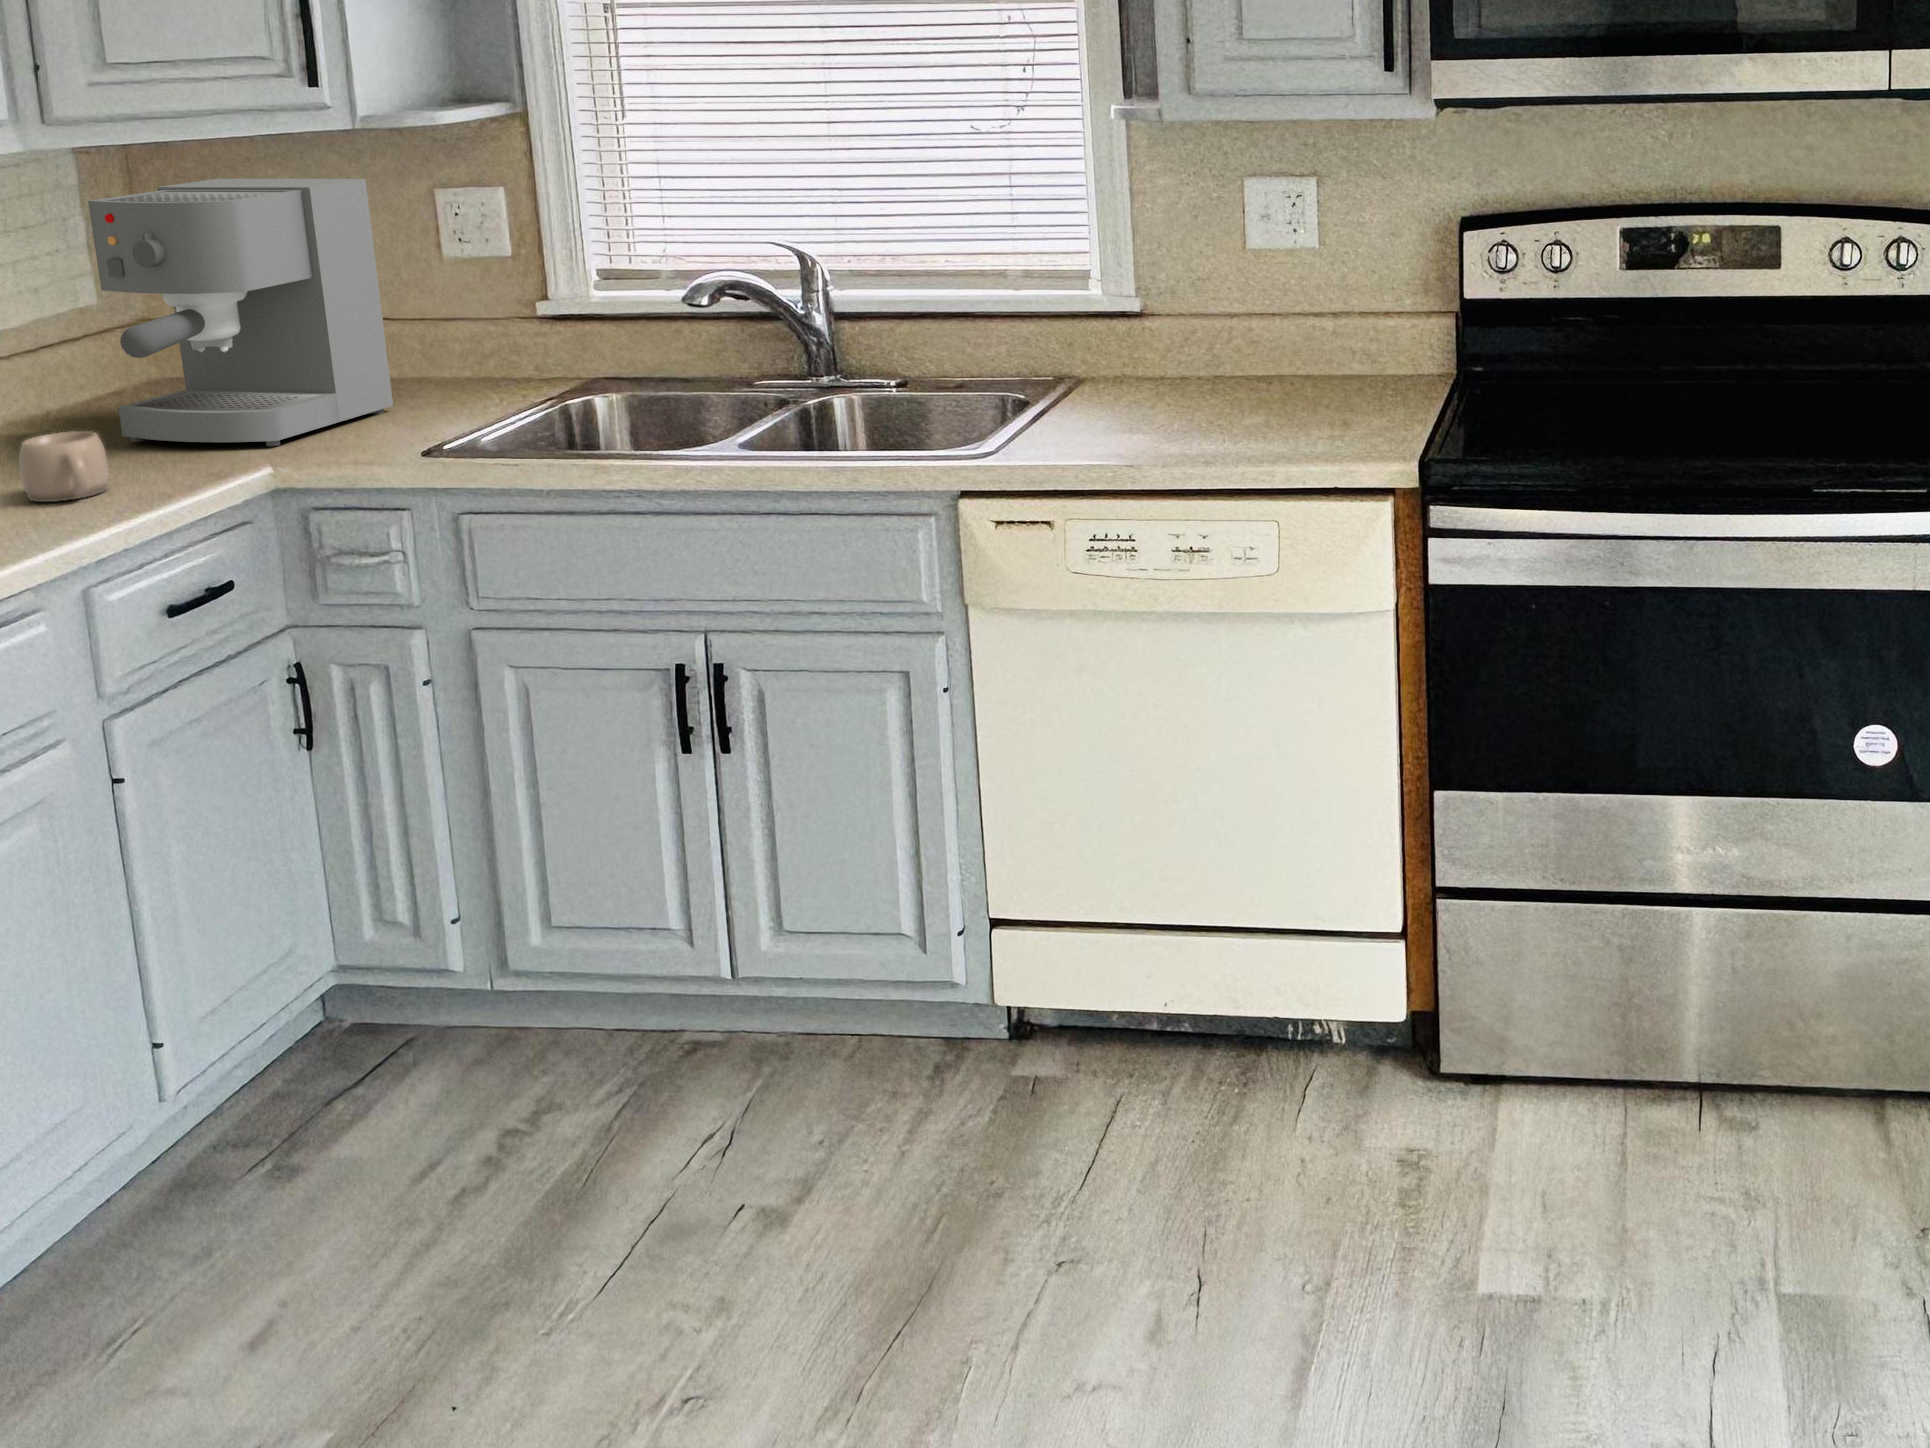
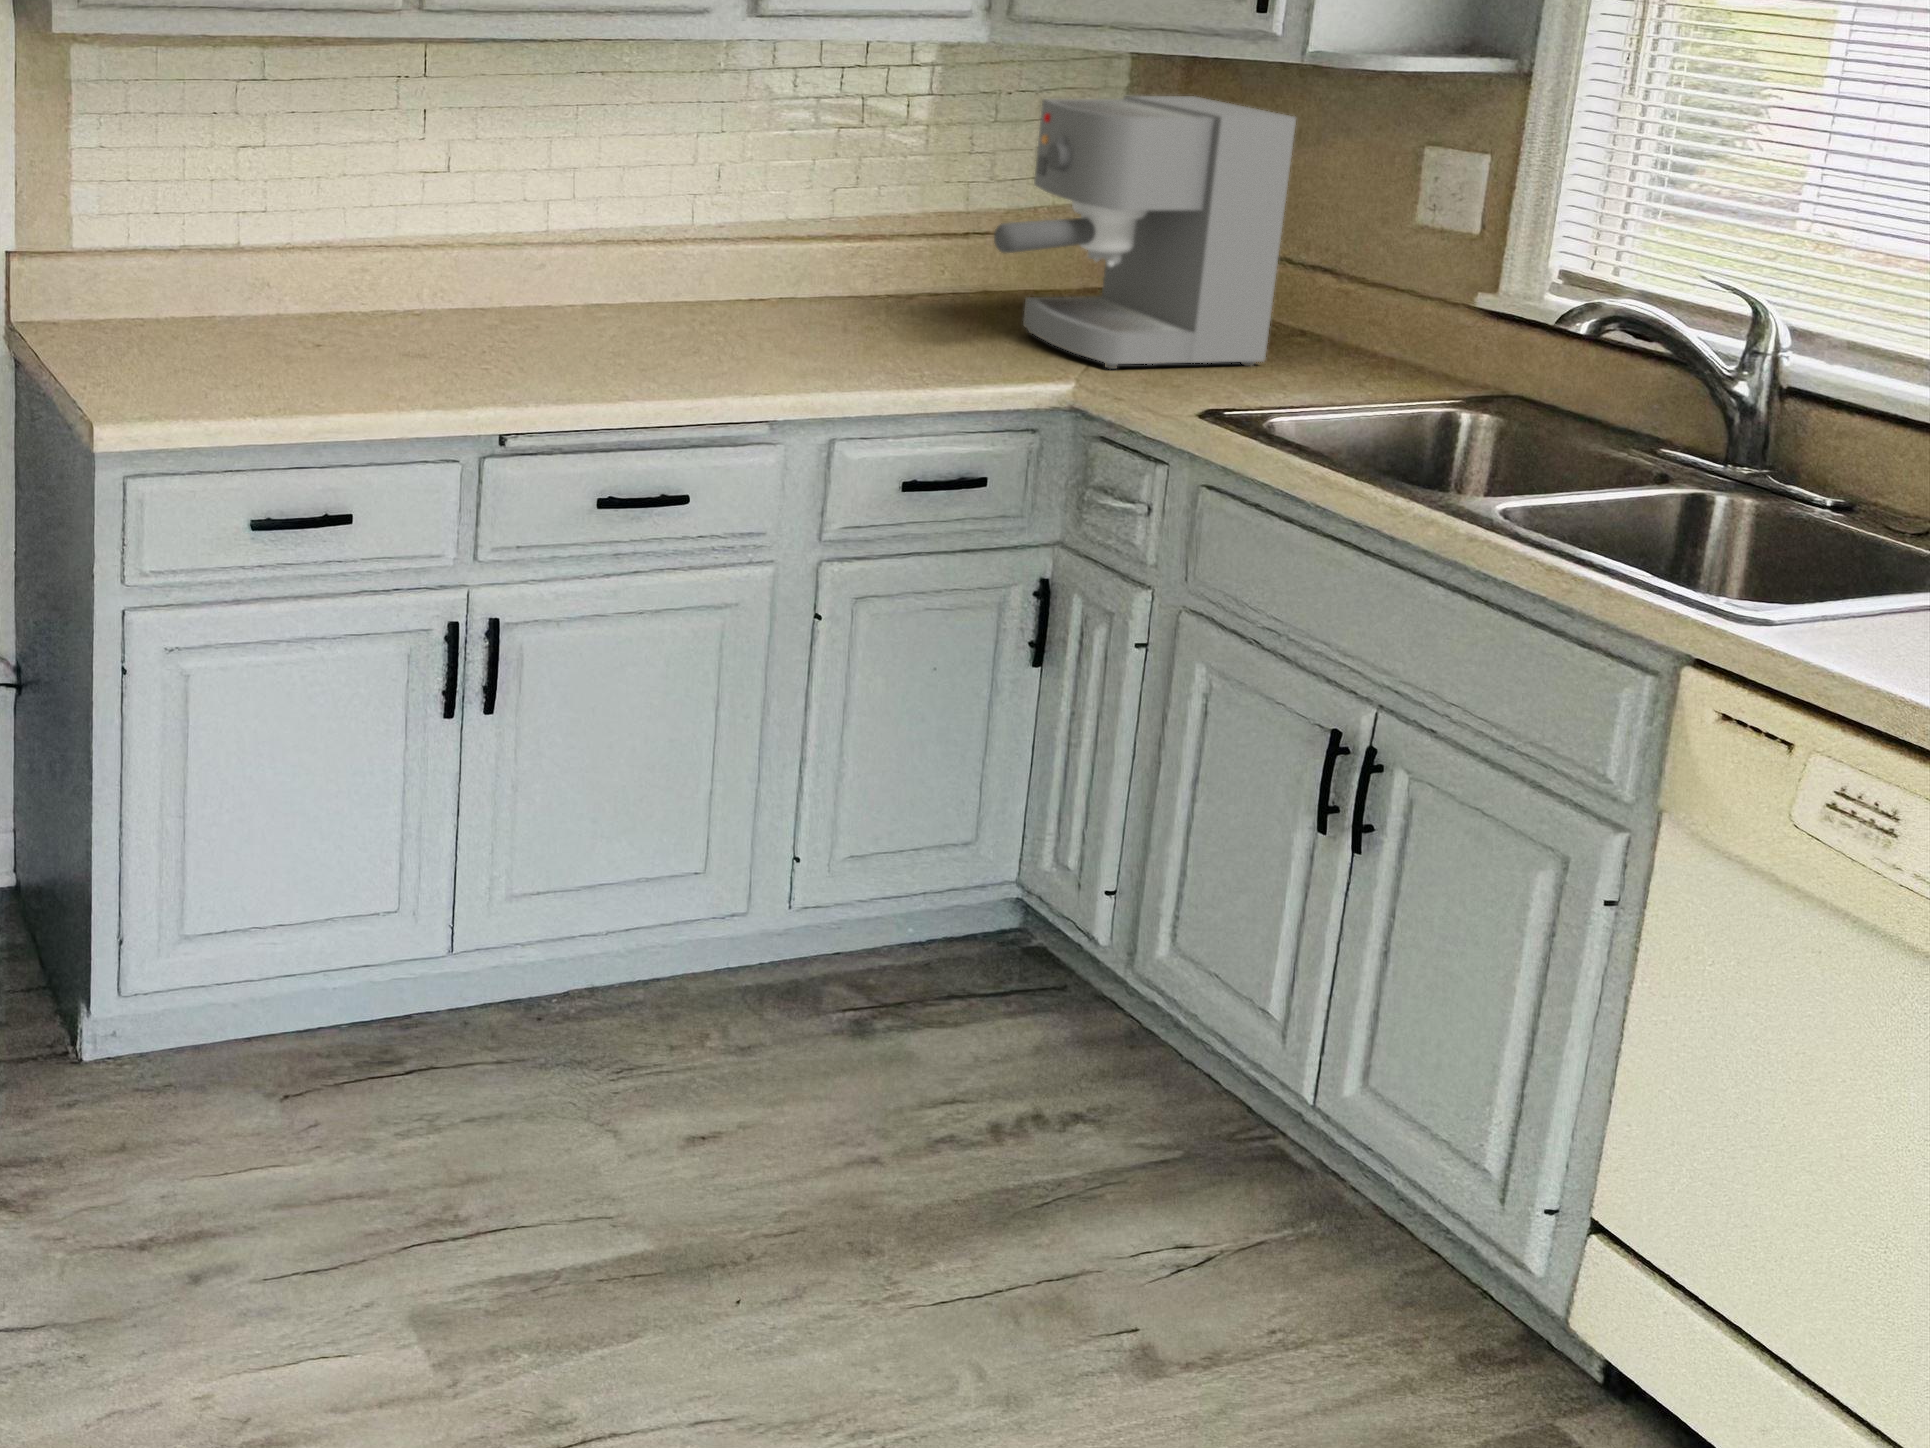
mug: present [19,431,108,502] -> none [873,304,944,368]

